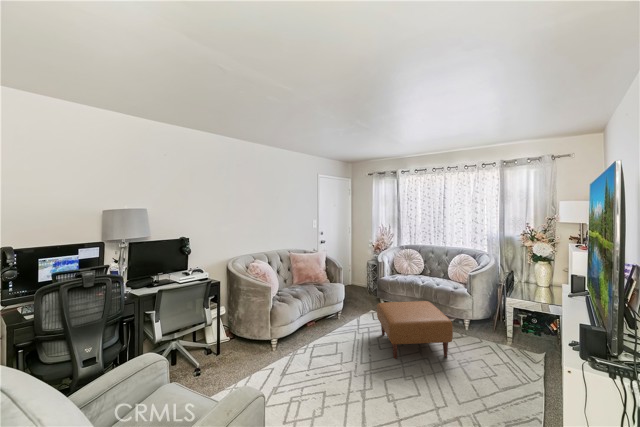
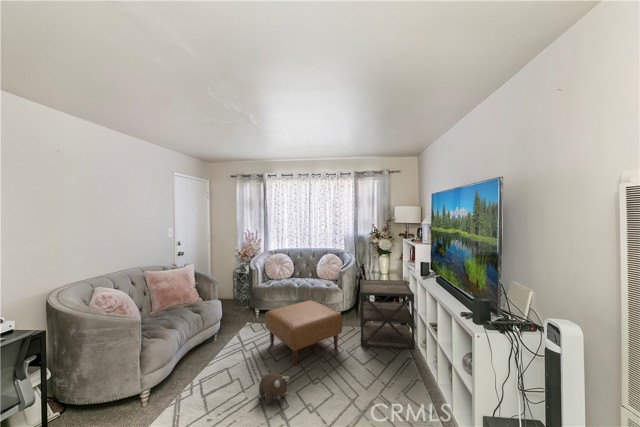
side table: none [477,288,561,390] -> present [360,279,415,350]
plush toy: none [352,355,375,381] -> present [259,373,290,405]

